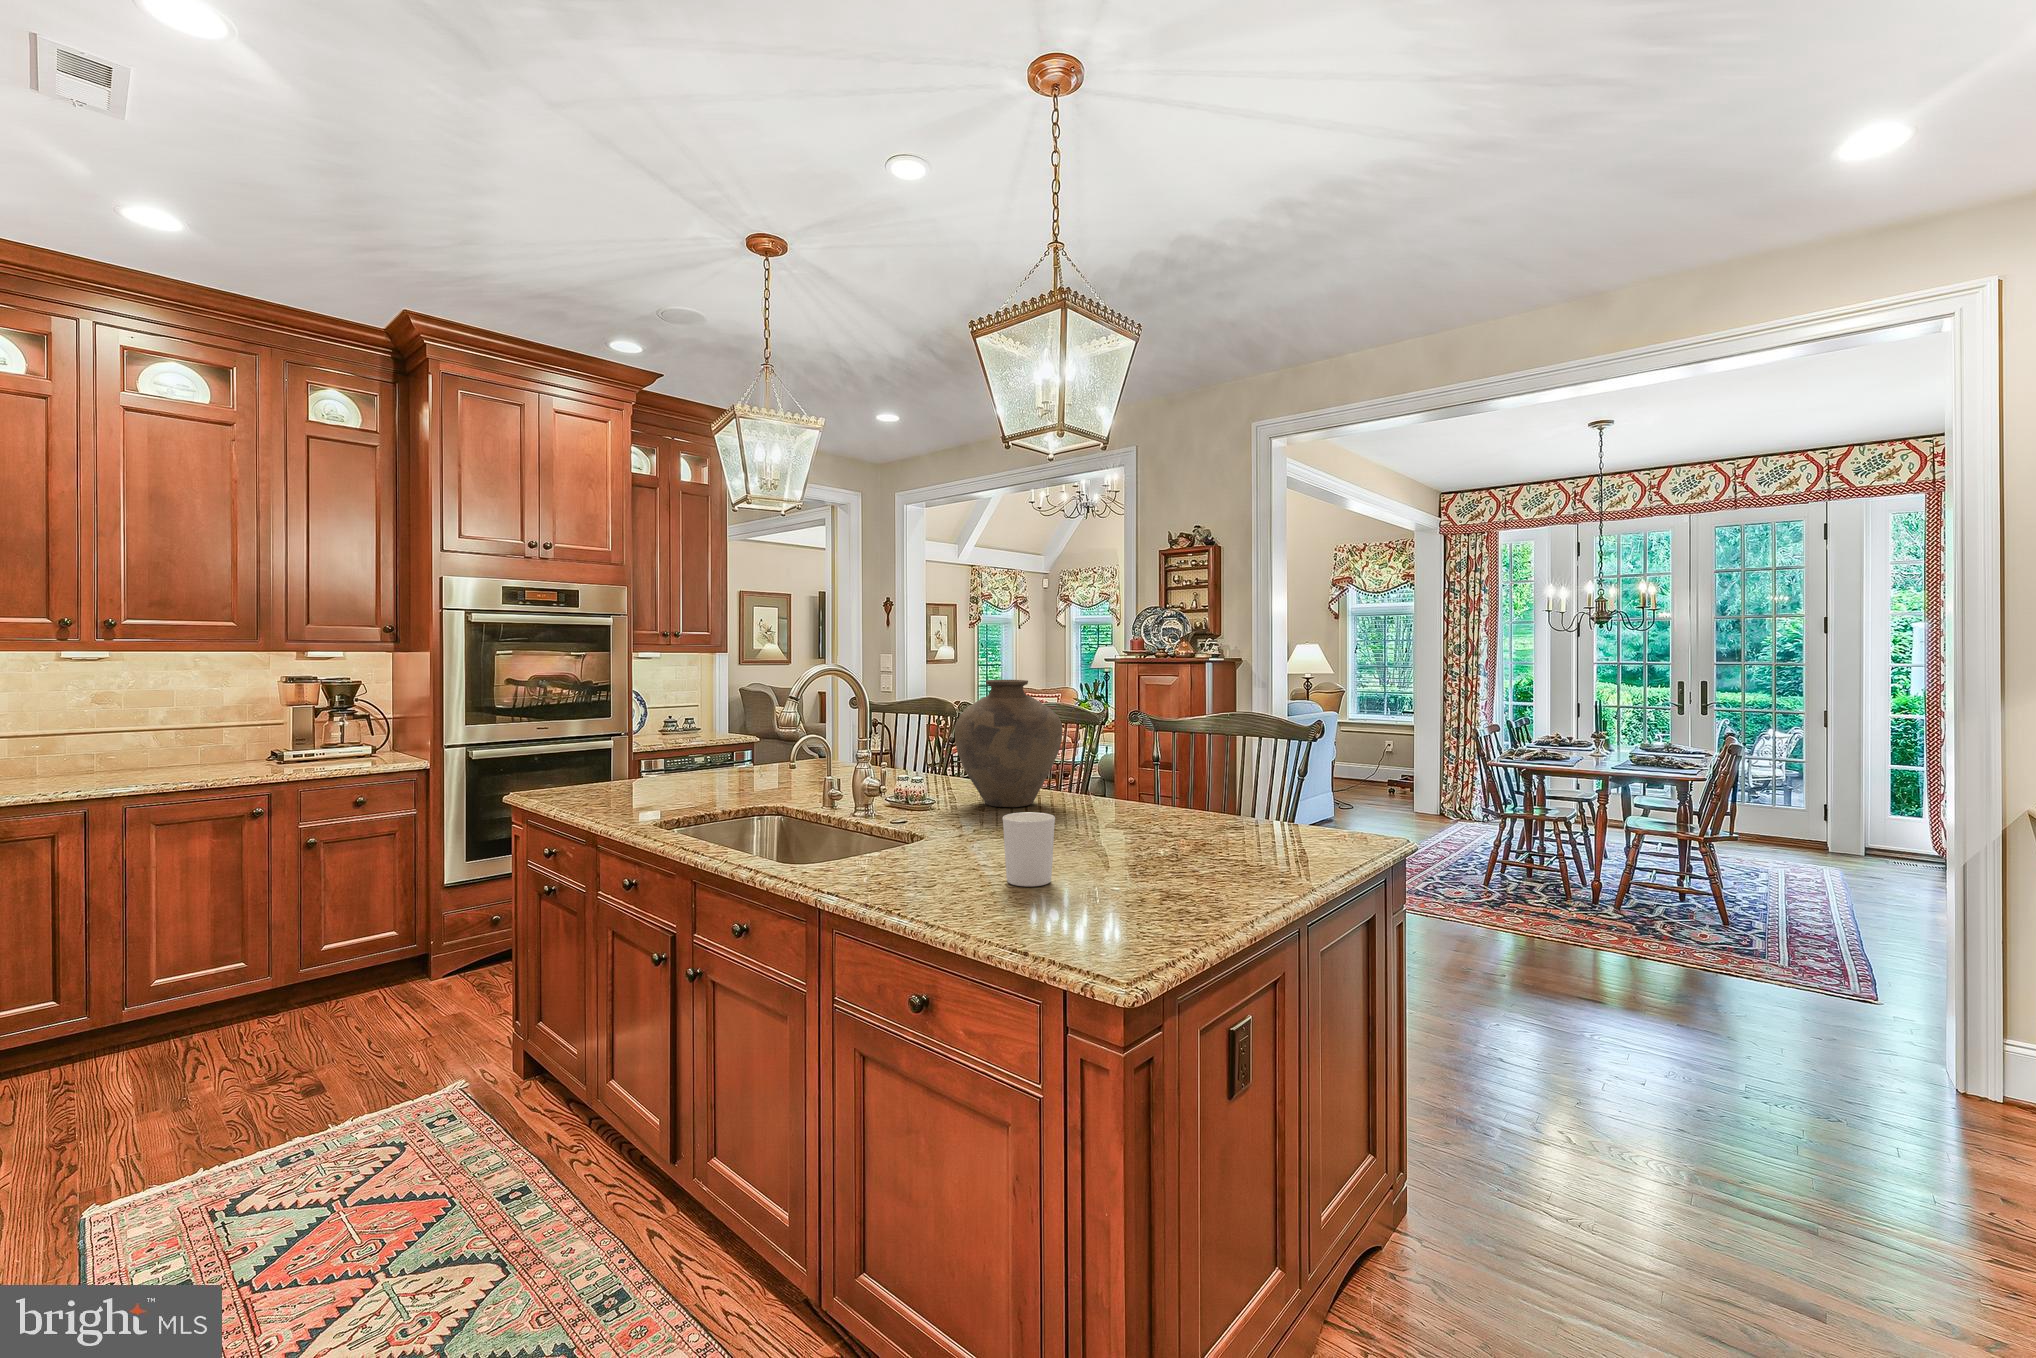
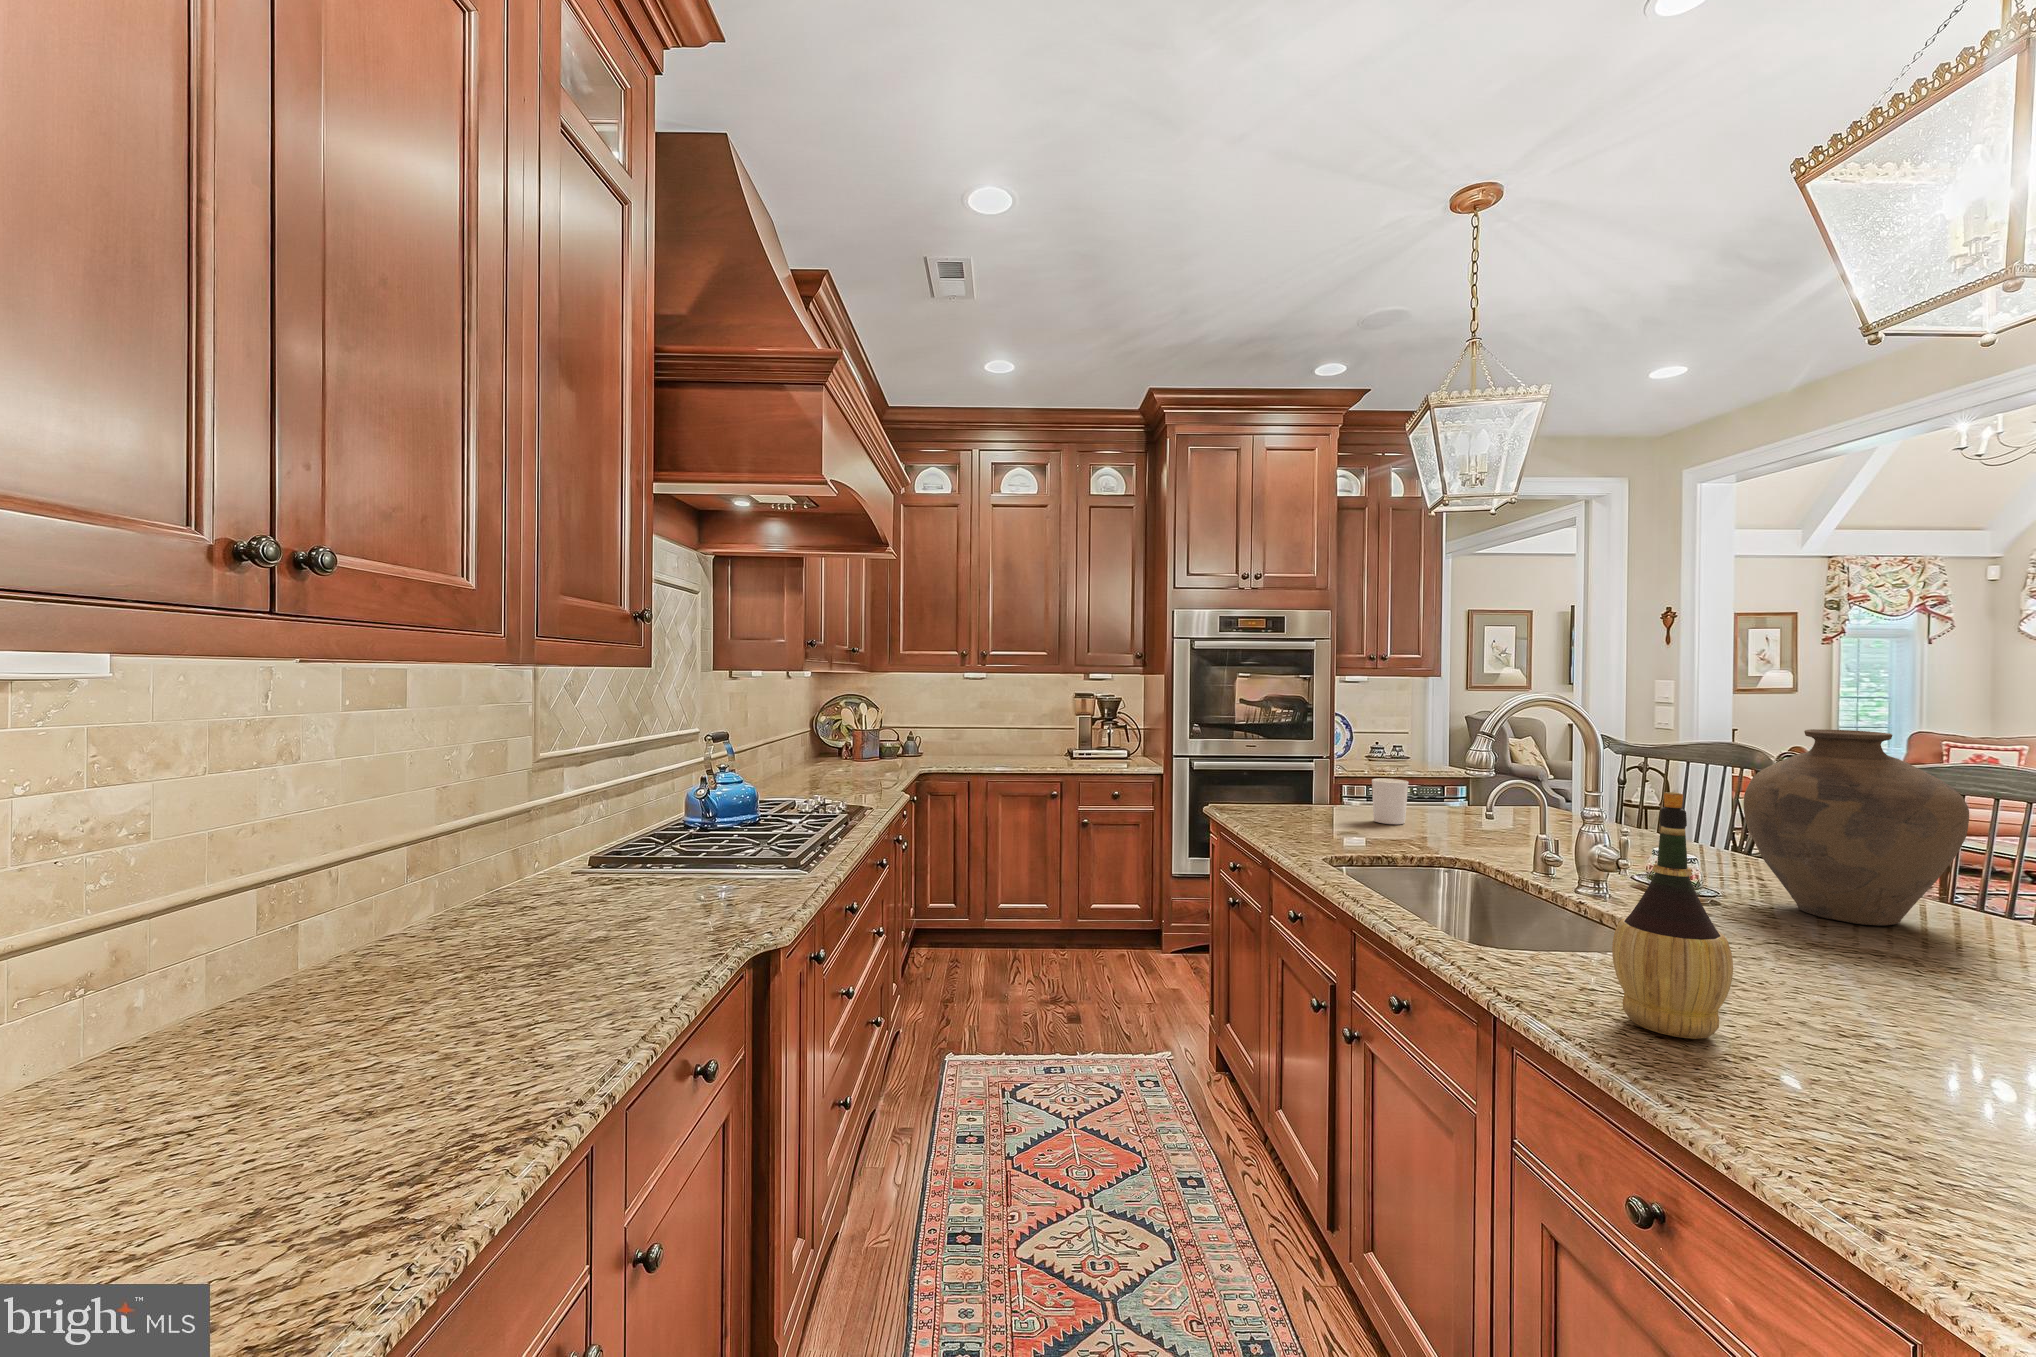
wine bottle: none [895,722,962,891] -> present [1612,792,1733,1039]
candle holder: present [1002,812,1055,886] -> present [1372,778,1409,824]

